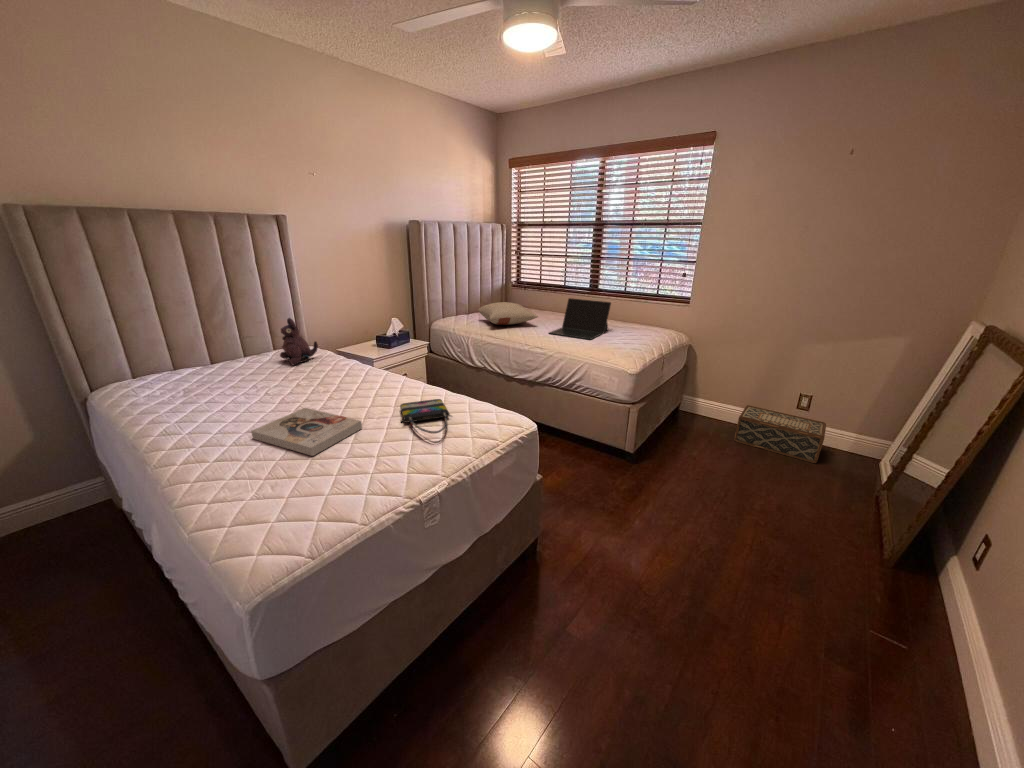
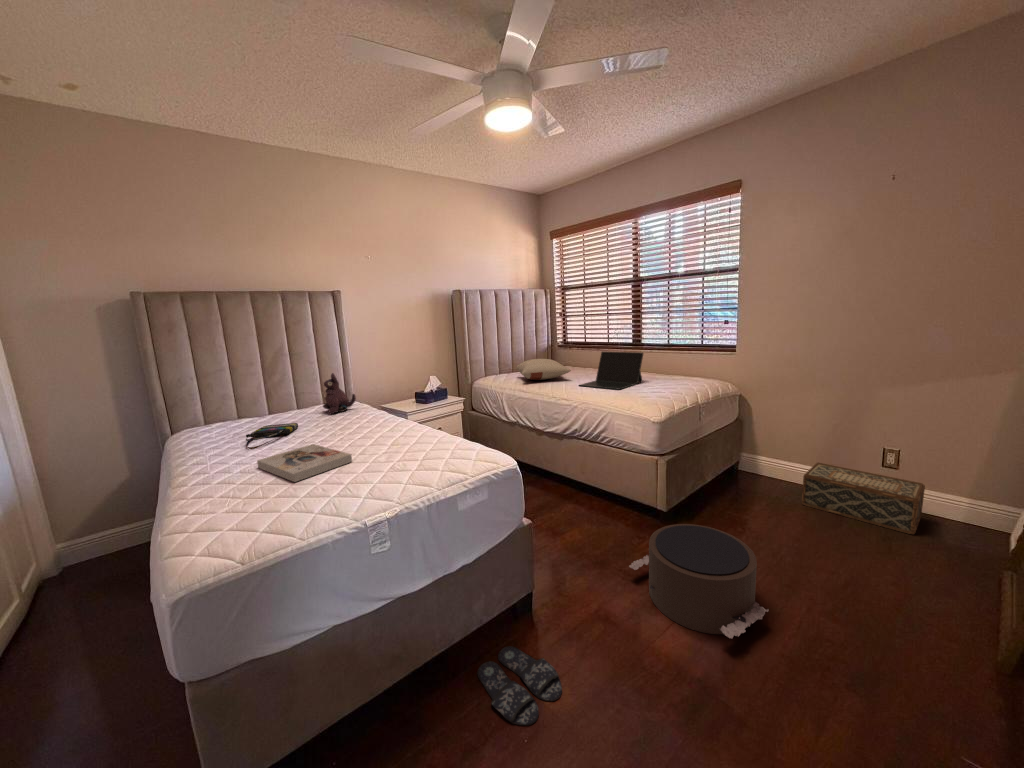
tote bag: present [400,399,451,443] -> present [246,423,298,449]
pouf: none [613,467,730,561] -> present [629,524,769,639]
slippers: none [504,586,581,651] -> present [477,646,562,725]

